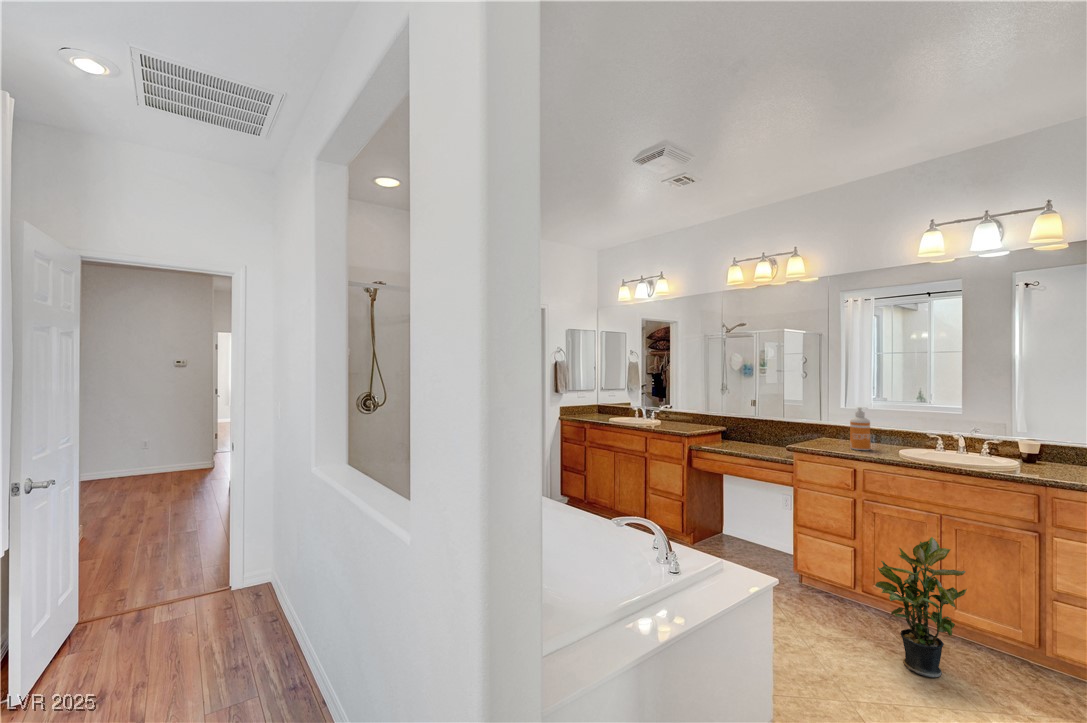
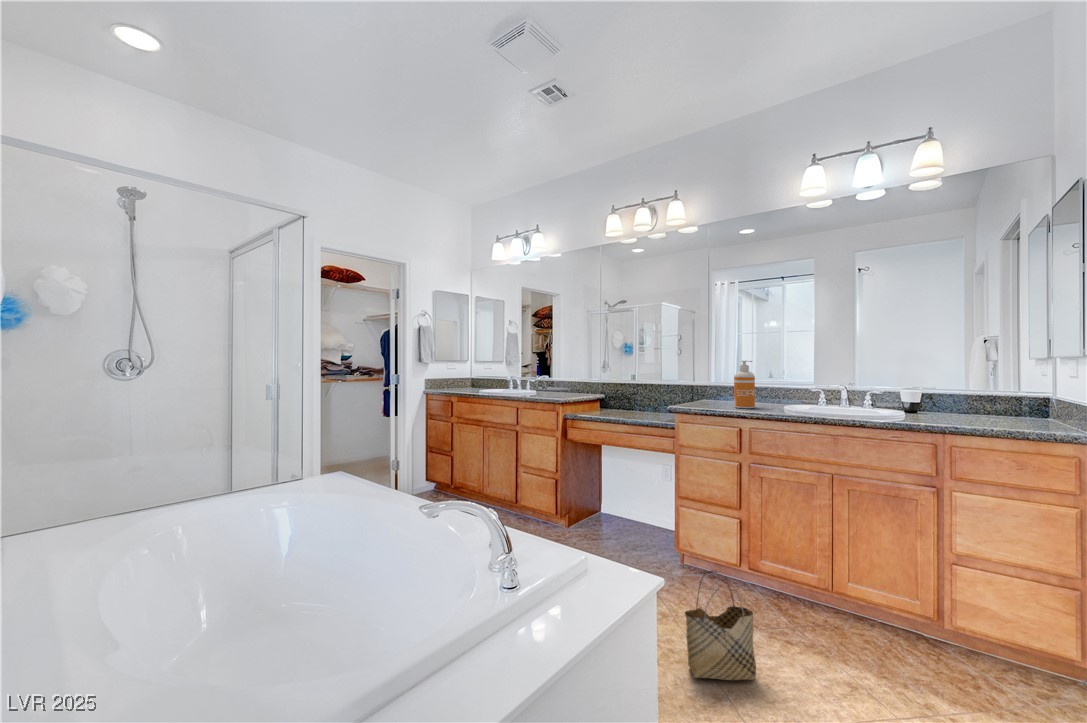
potted plant: present [875,537,967,677] -> none [770,501,872,673]
woven basket: none [798,584,859,673] -> present [685,571,756,680]

